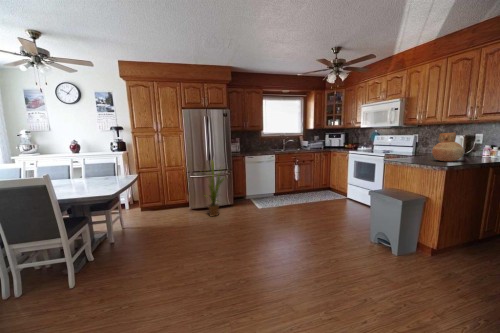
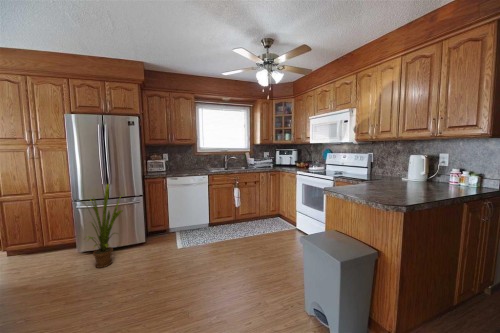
vase: present [432,132,464,161] -> none [387,152,429,194]

